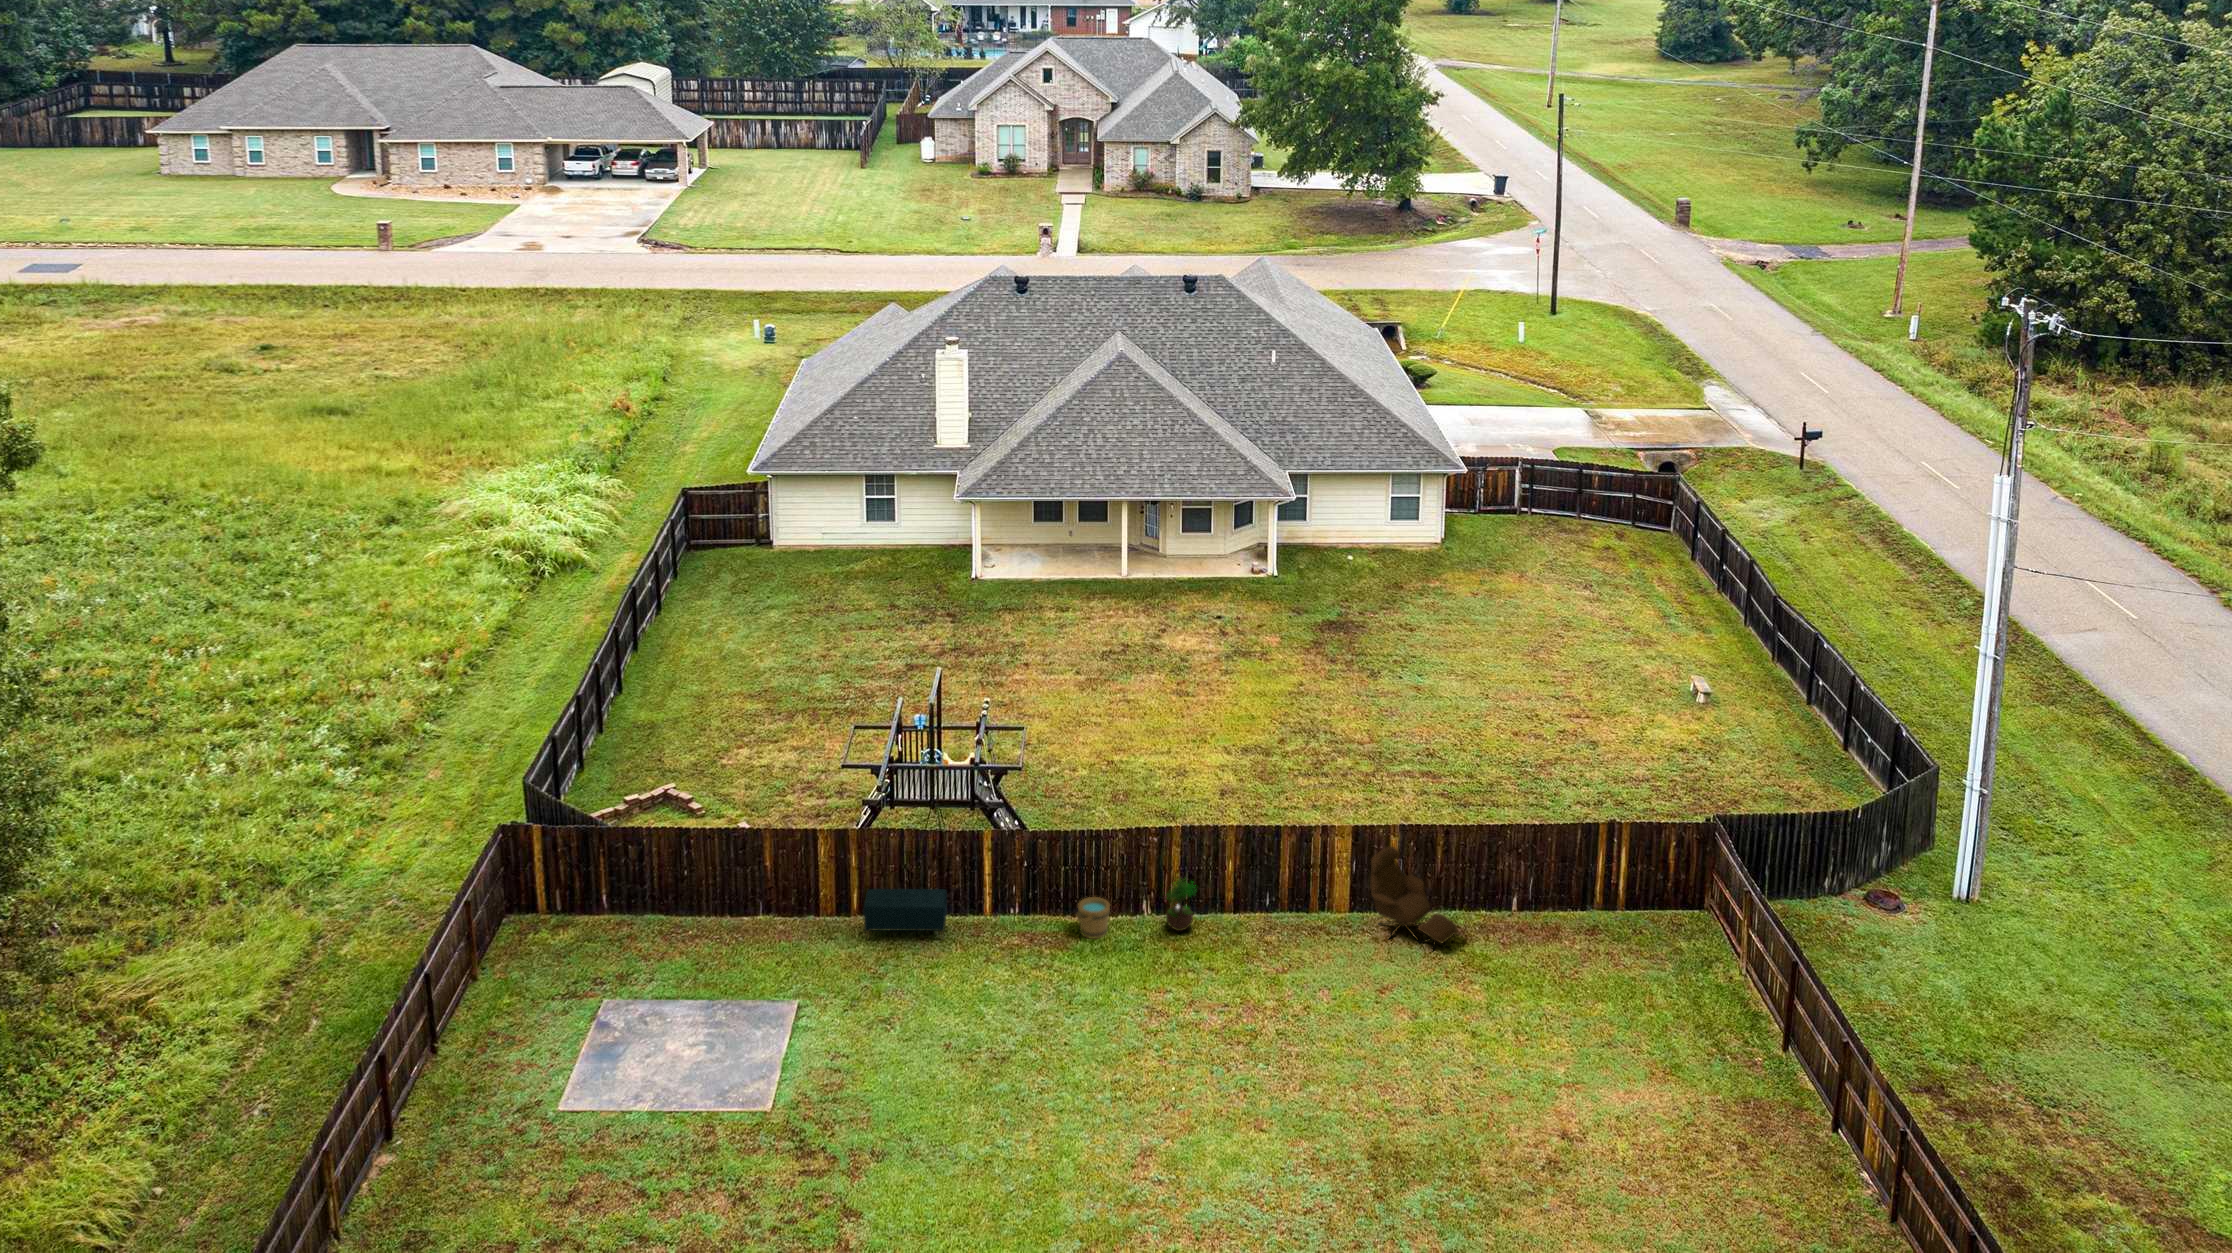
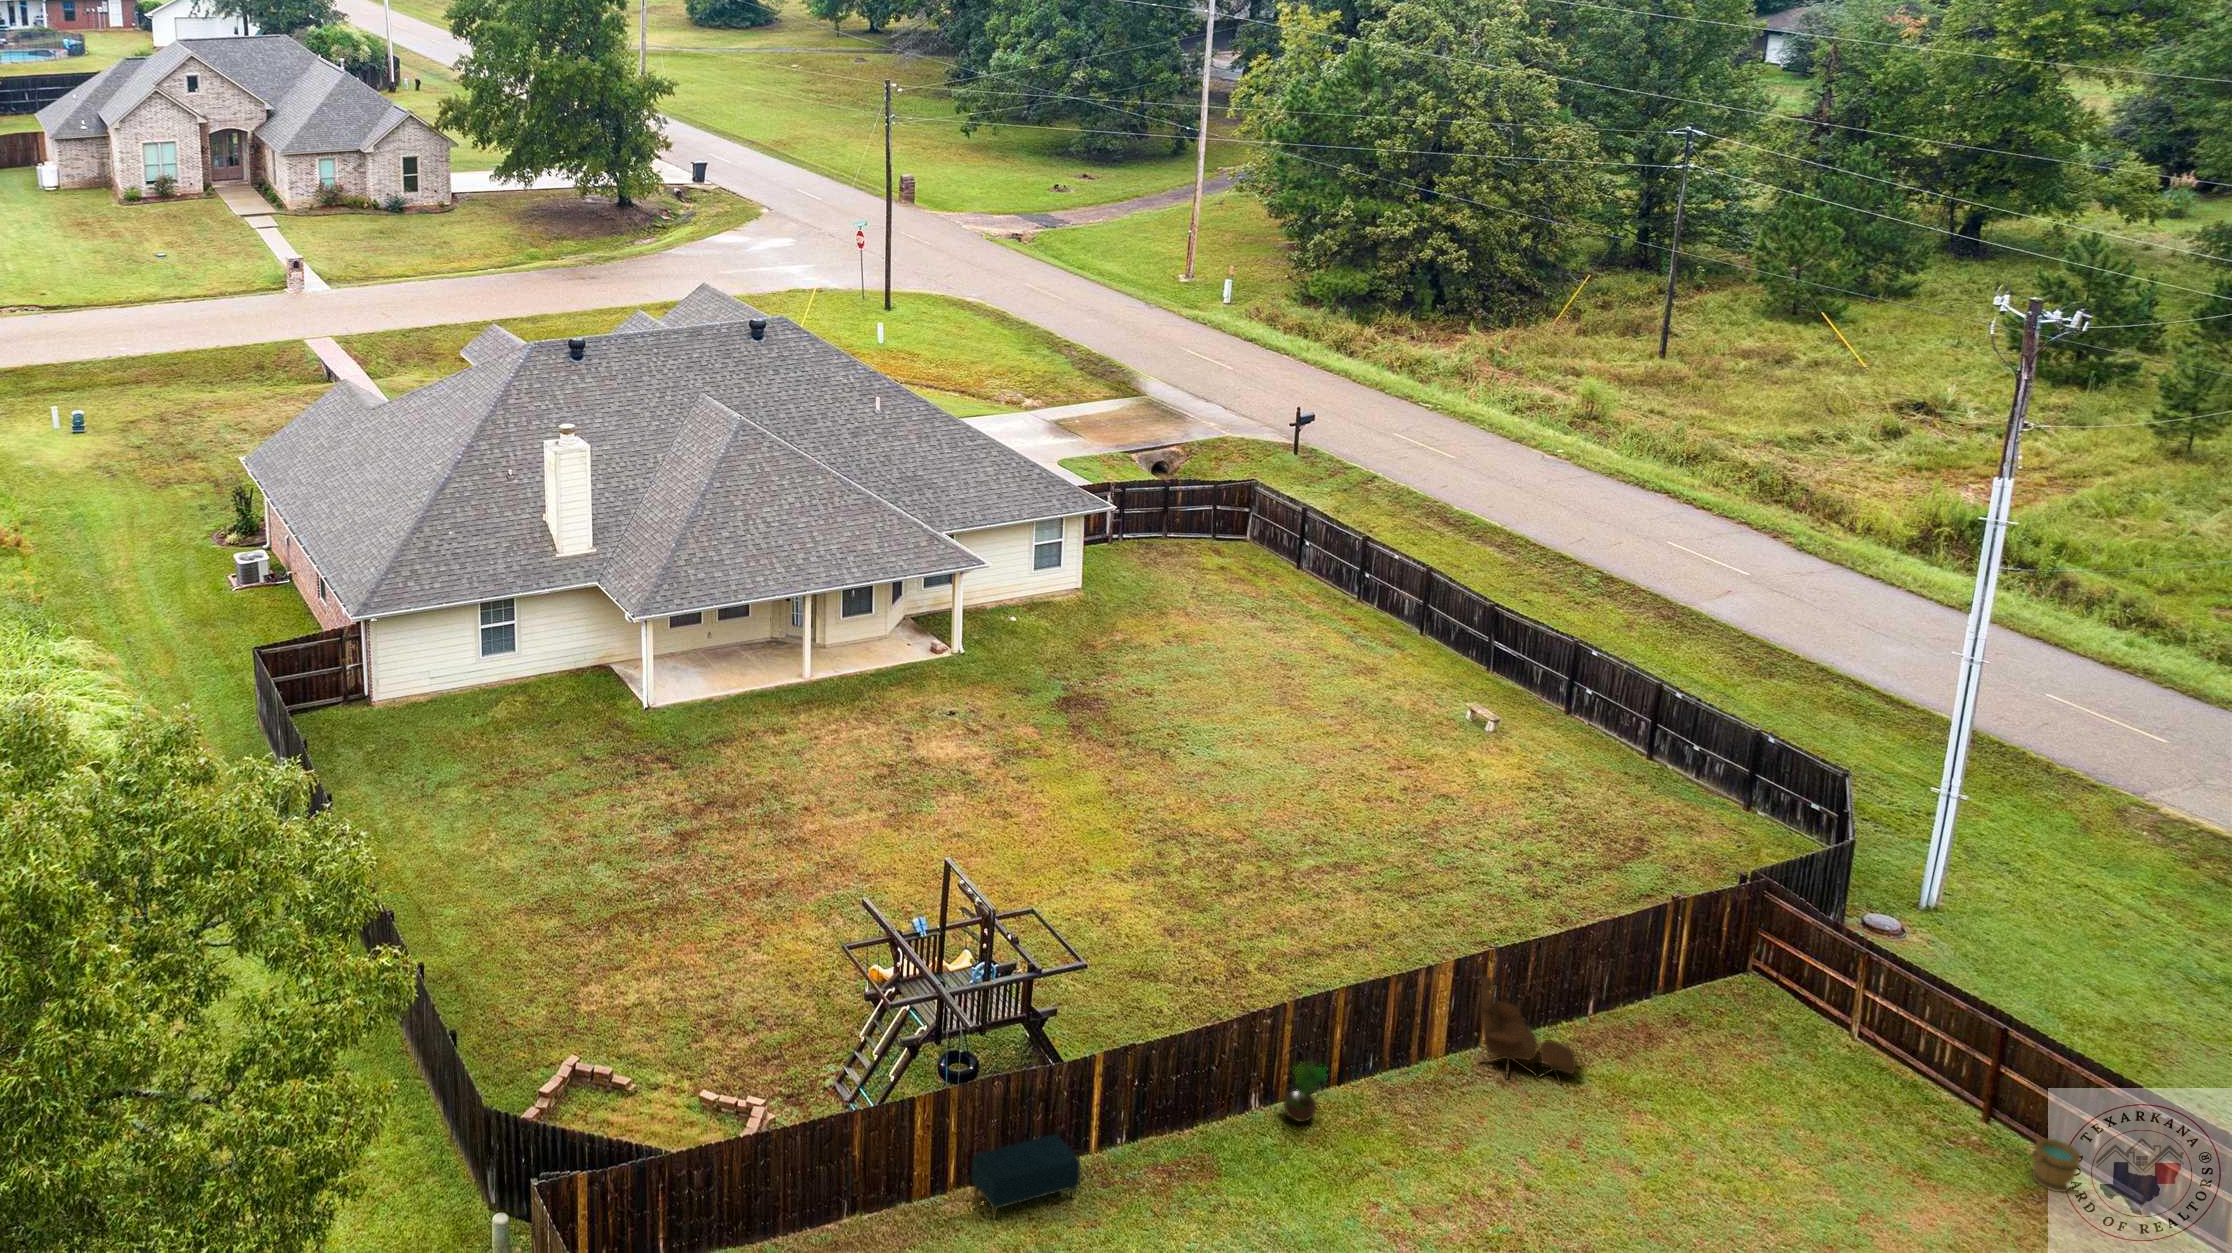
bucket: present [1077,897,1110,939] -> present [2030,1138,2081,1192]

